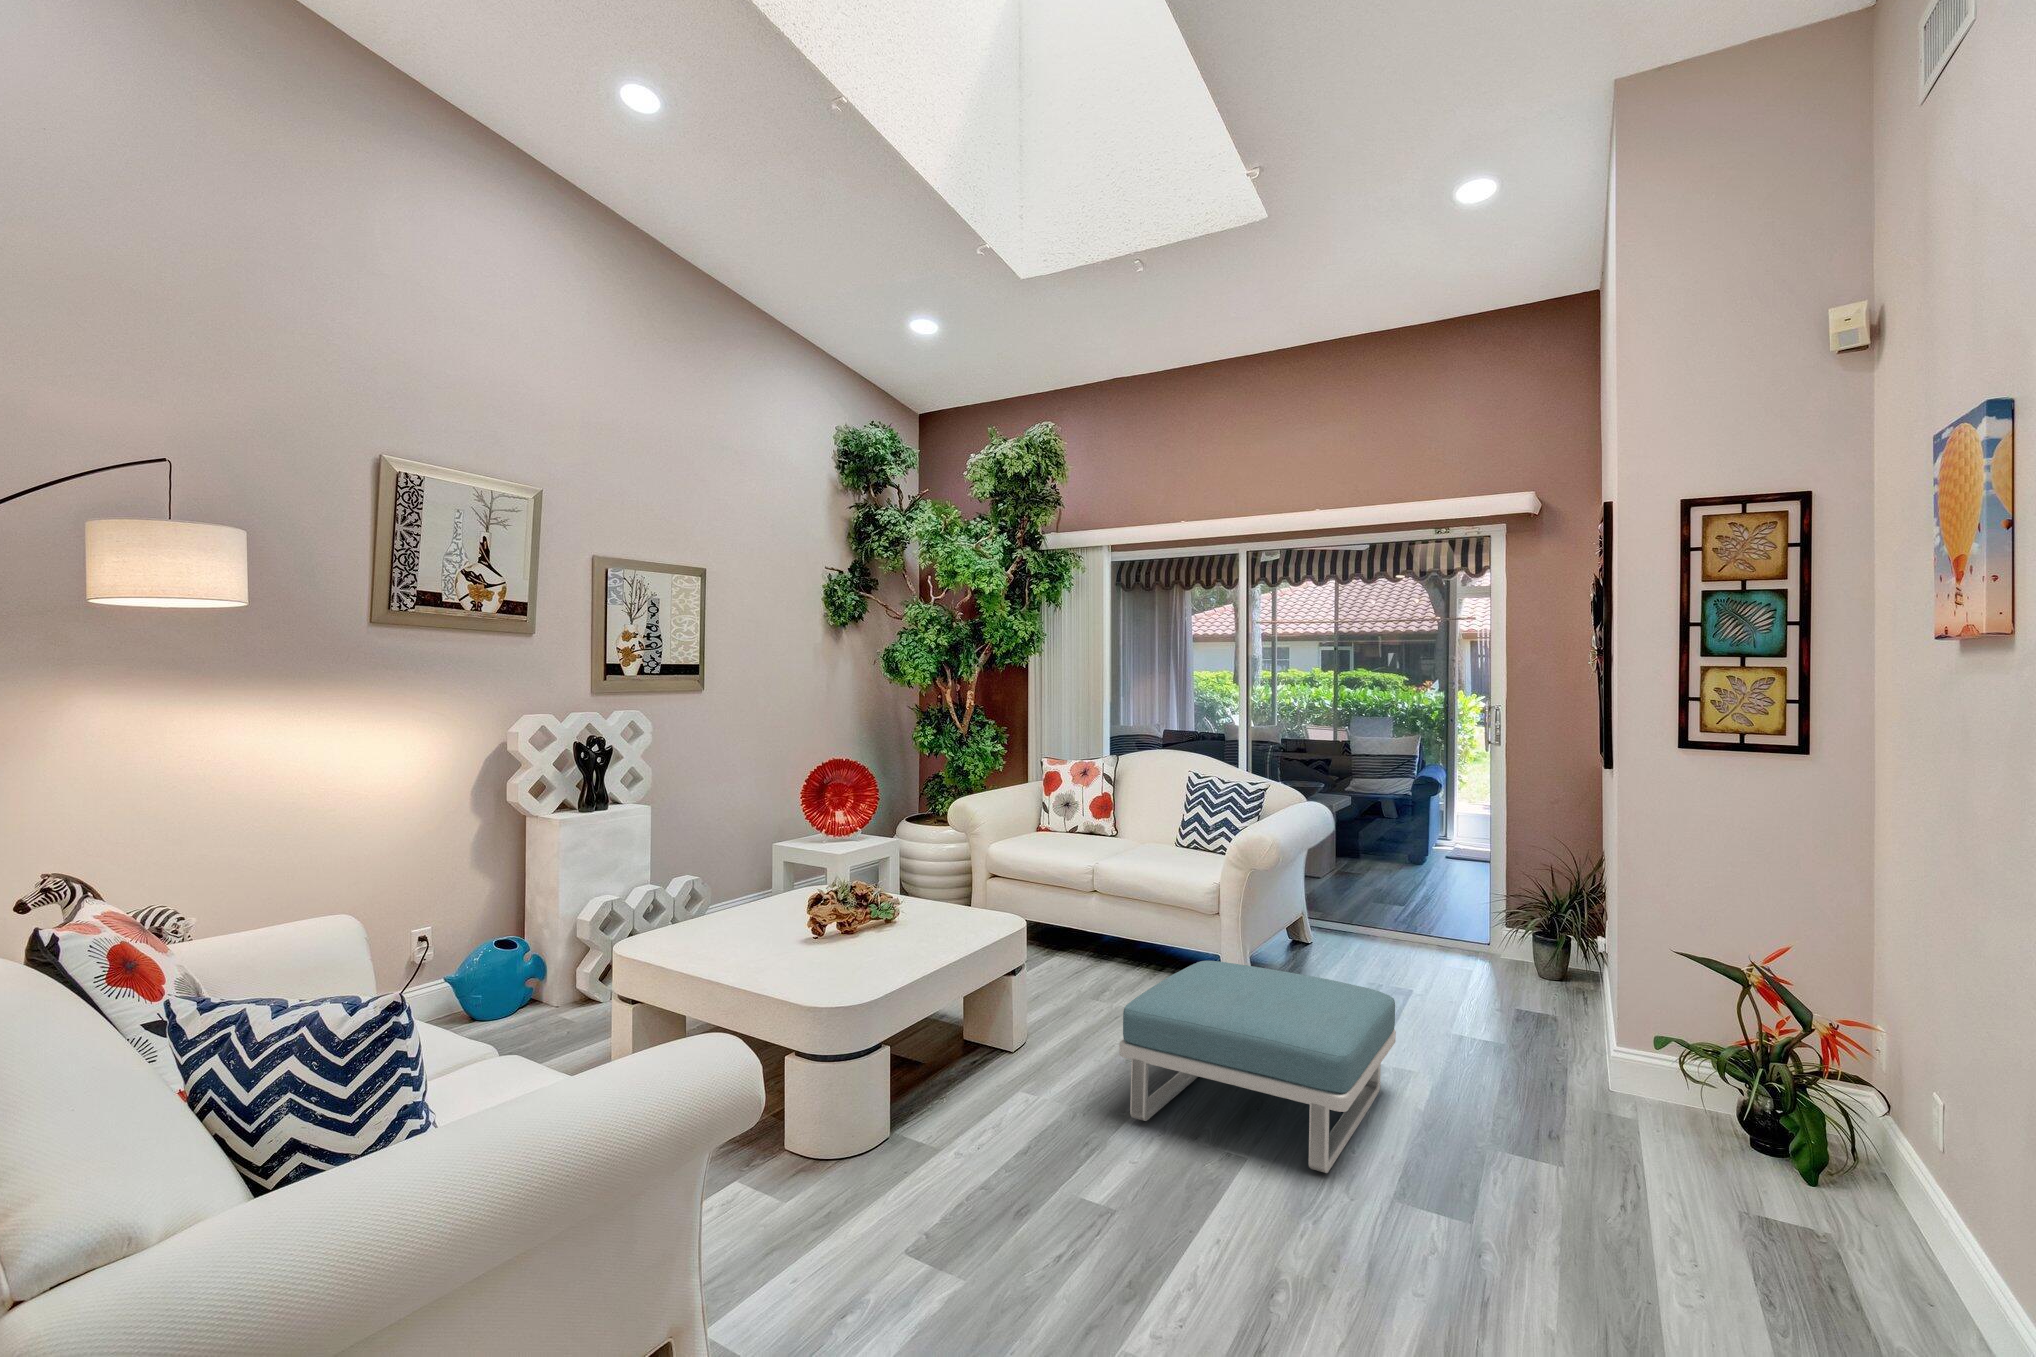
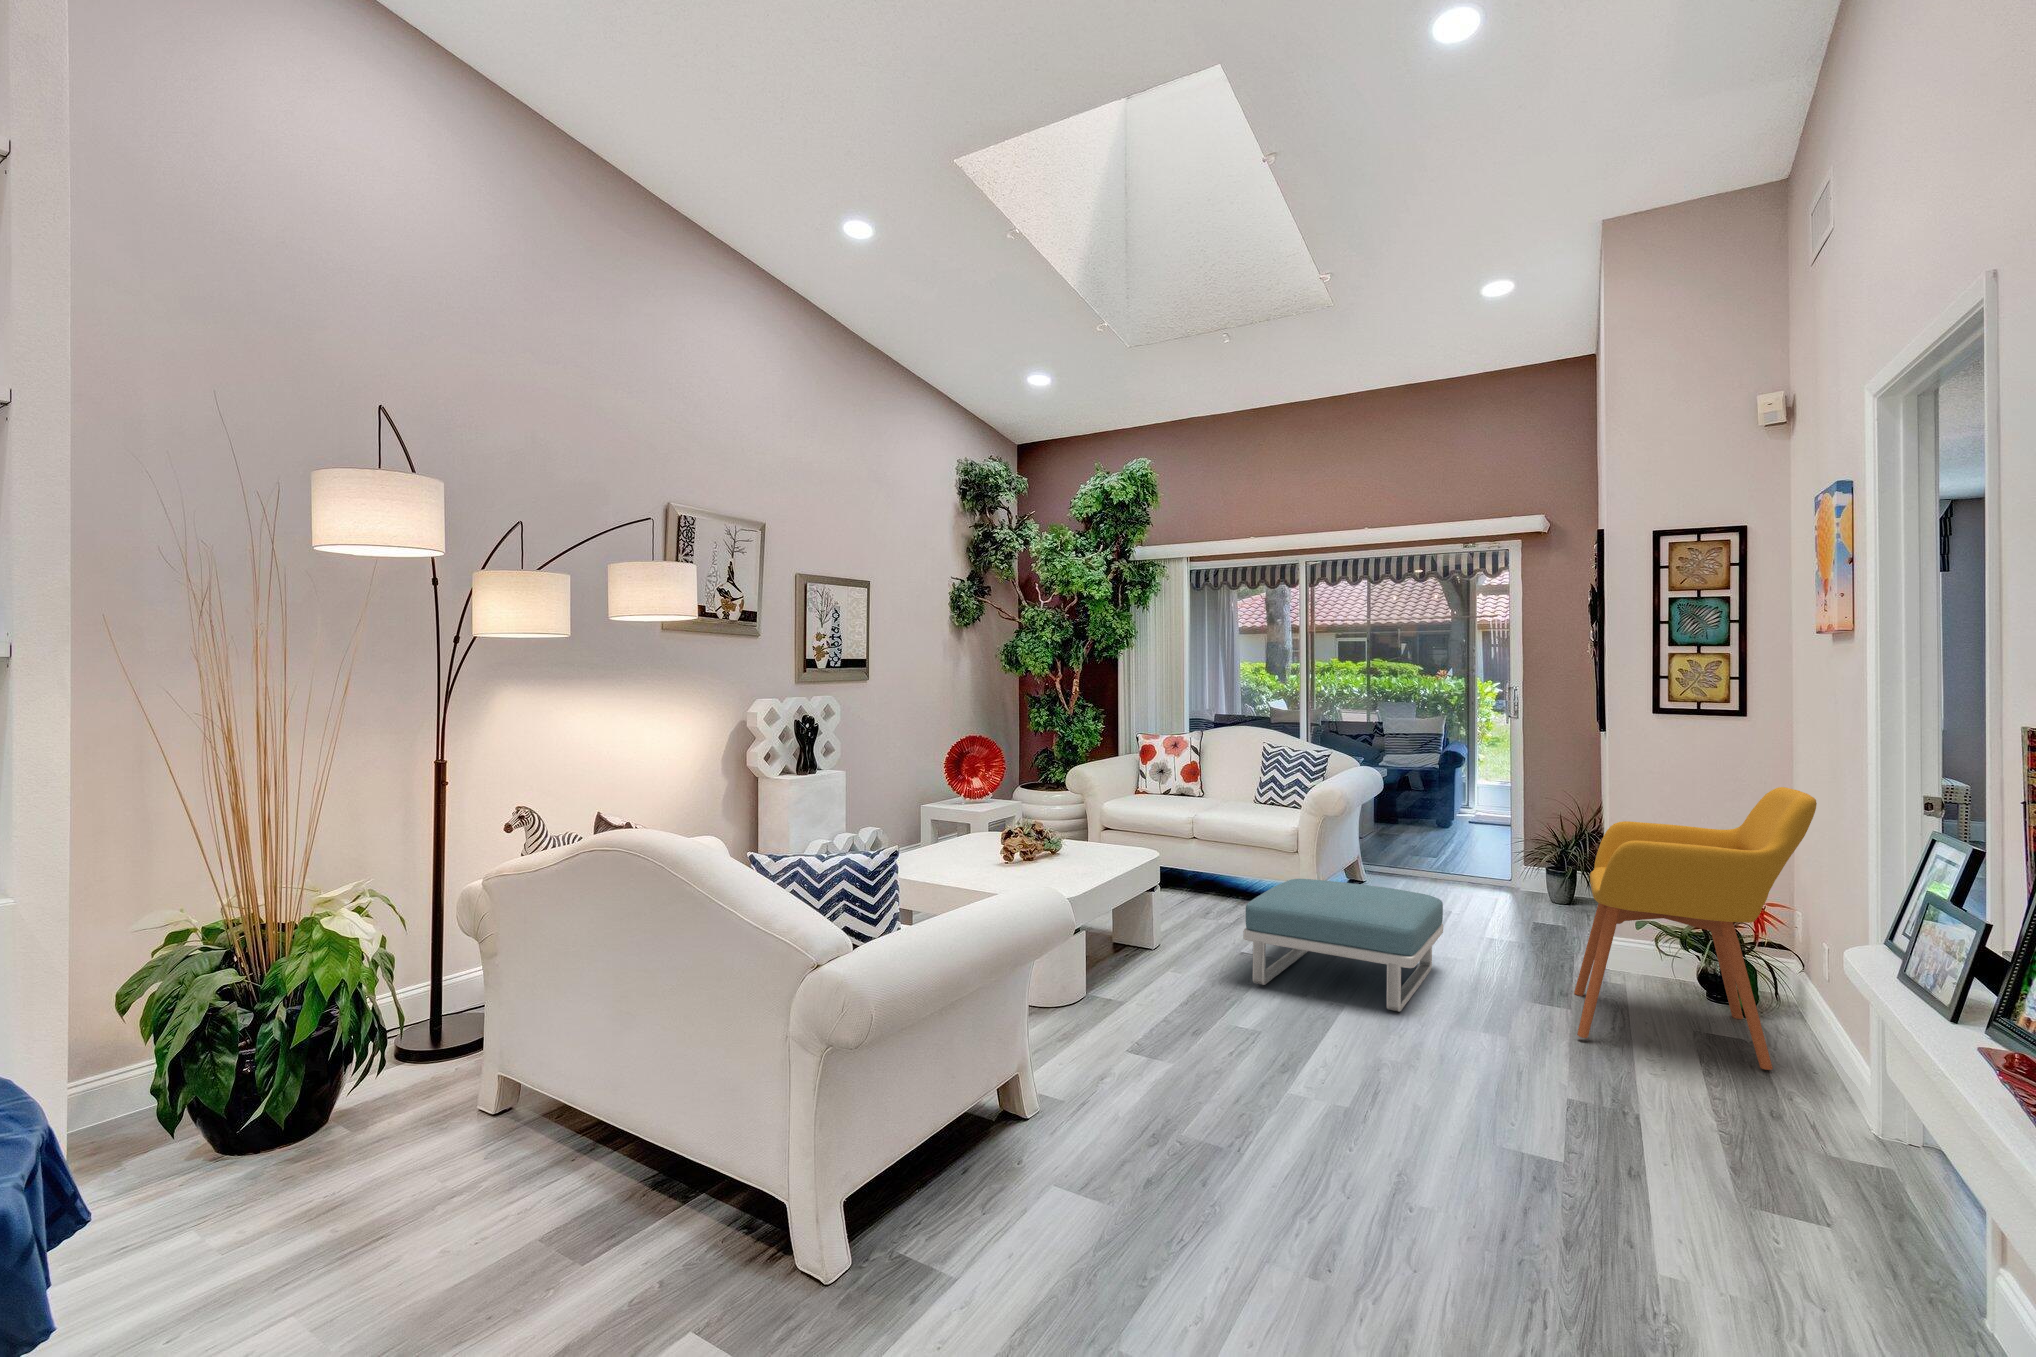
armchair: none [1572,860,1936,1299] -> present [1574,787,1817,1070]

